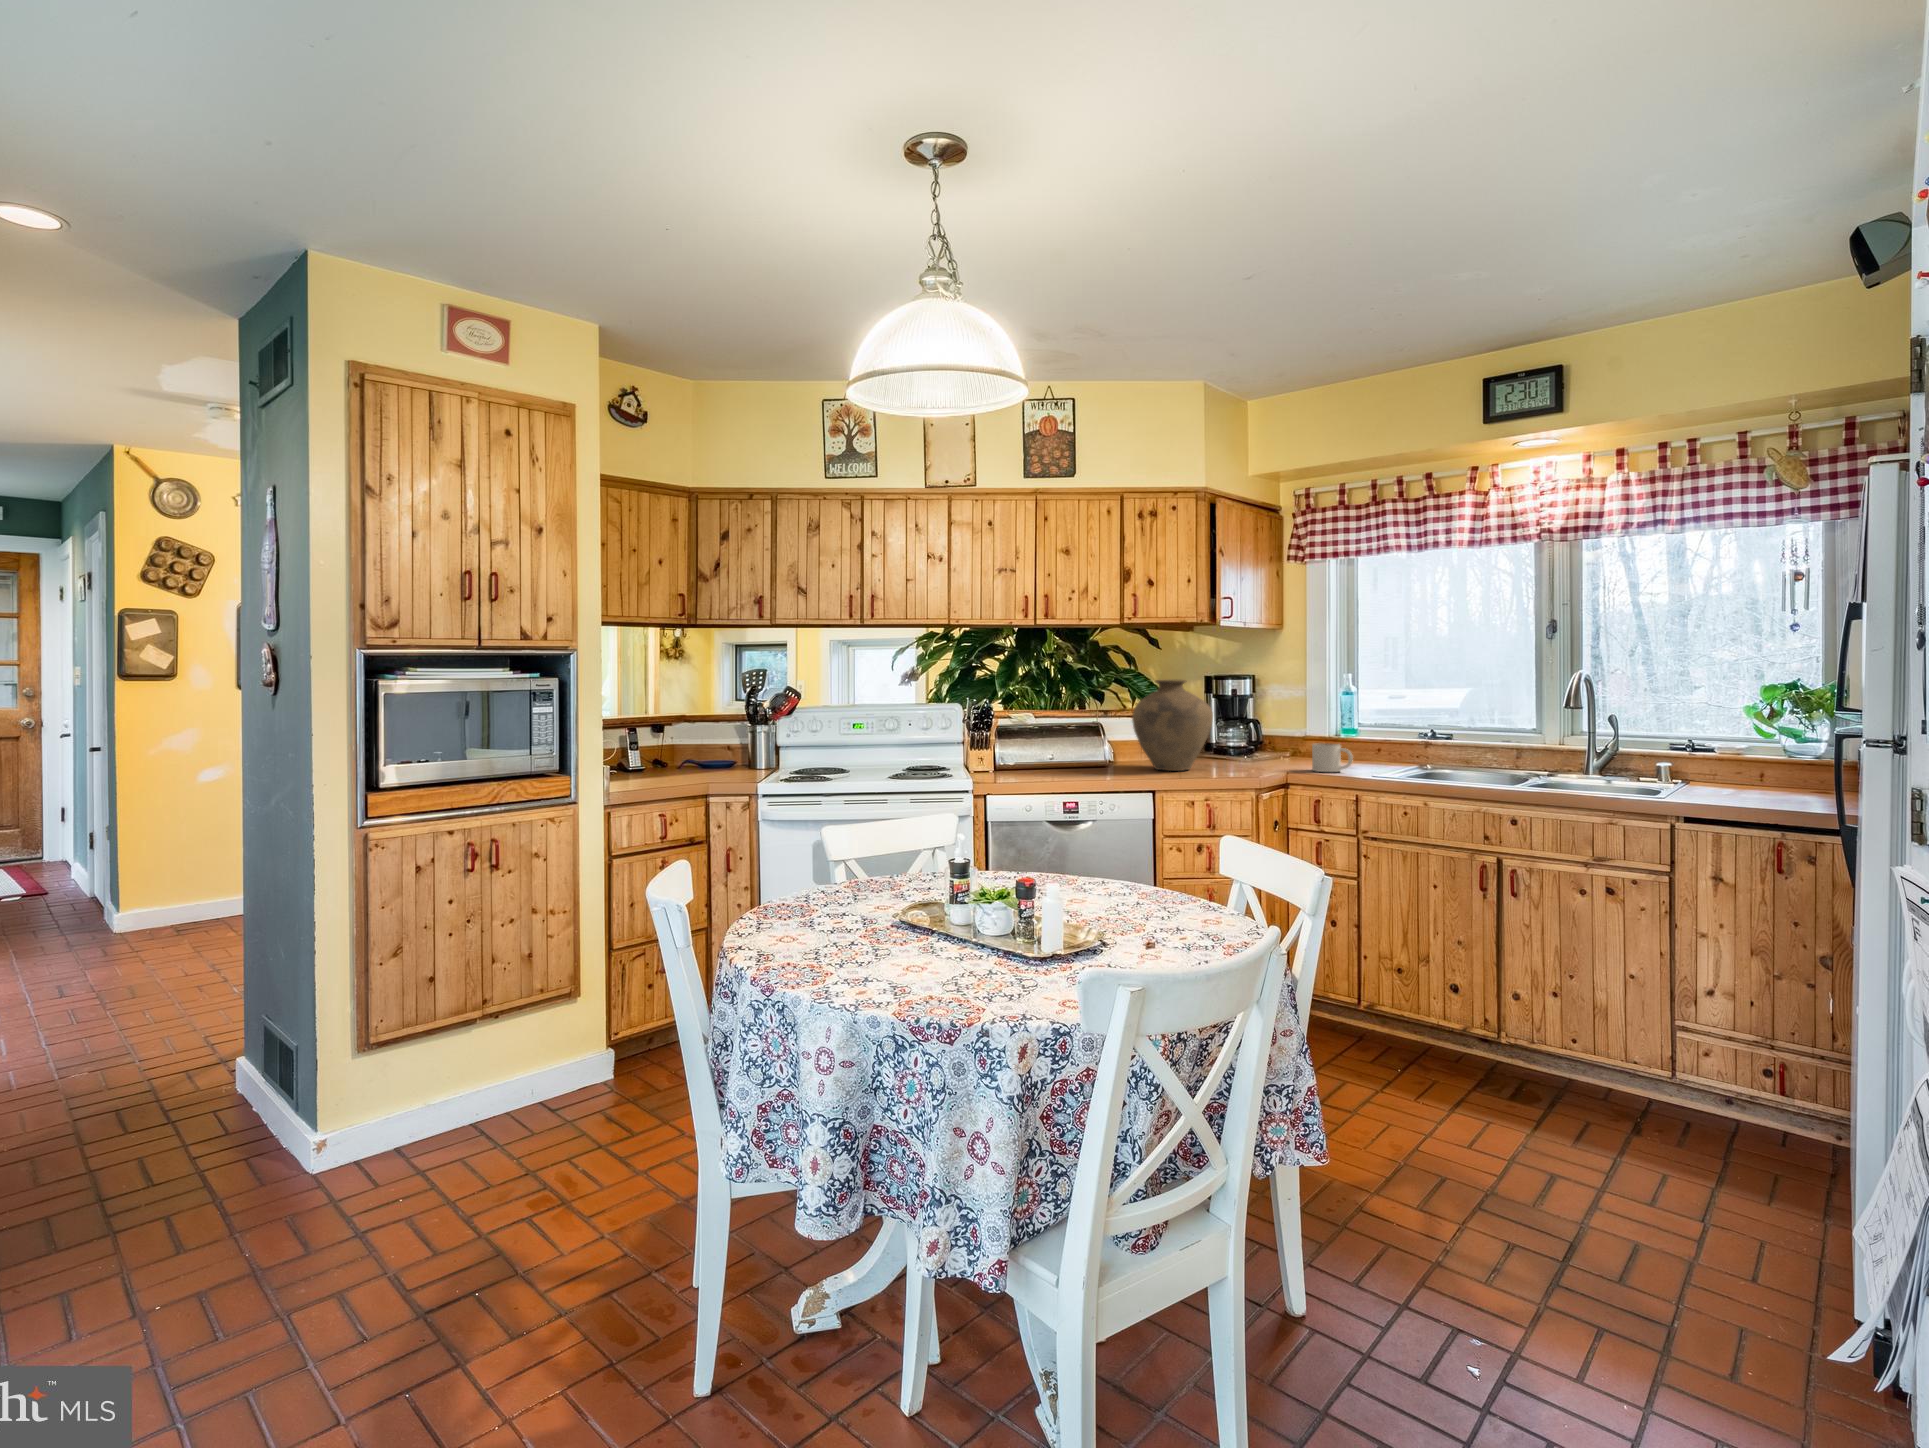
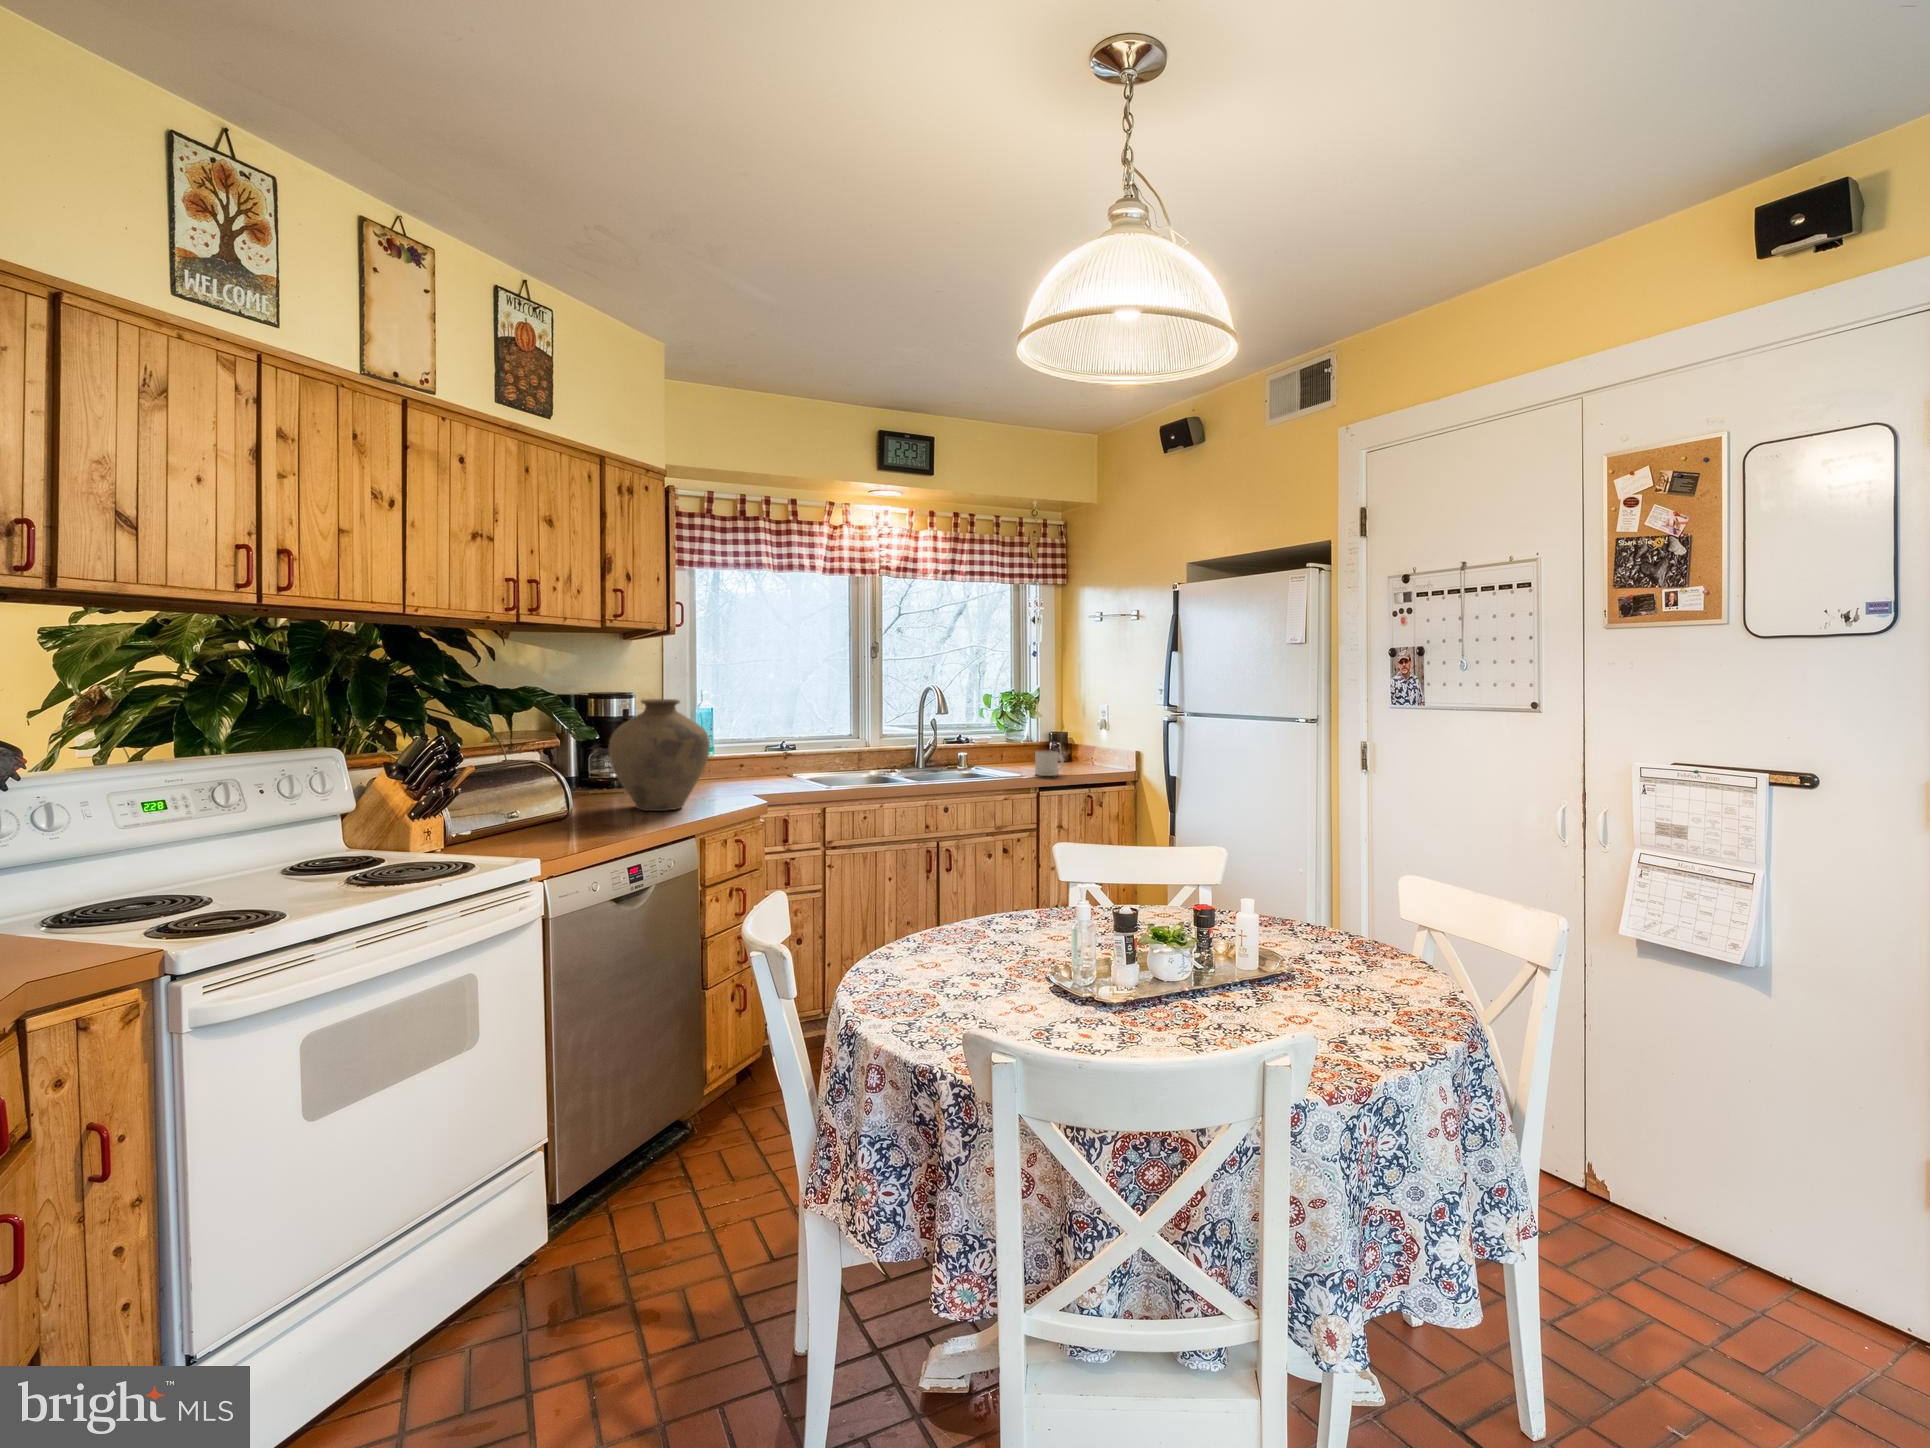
mug: present [1312,743,1353,772] -> present [1035,751,1064,776]

